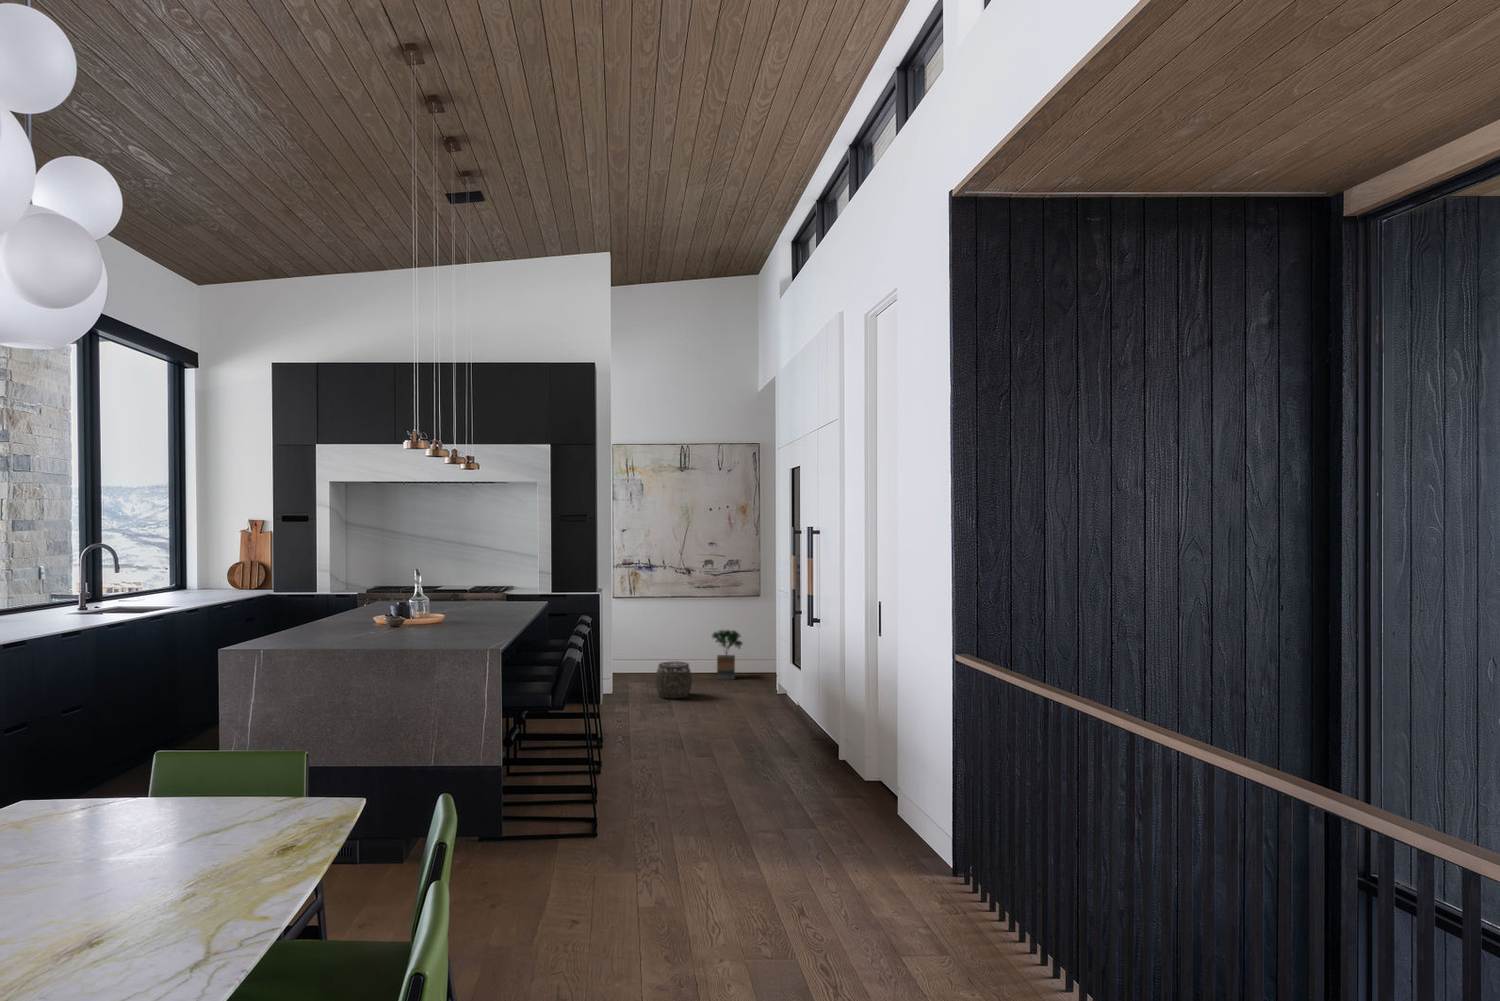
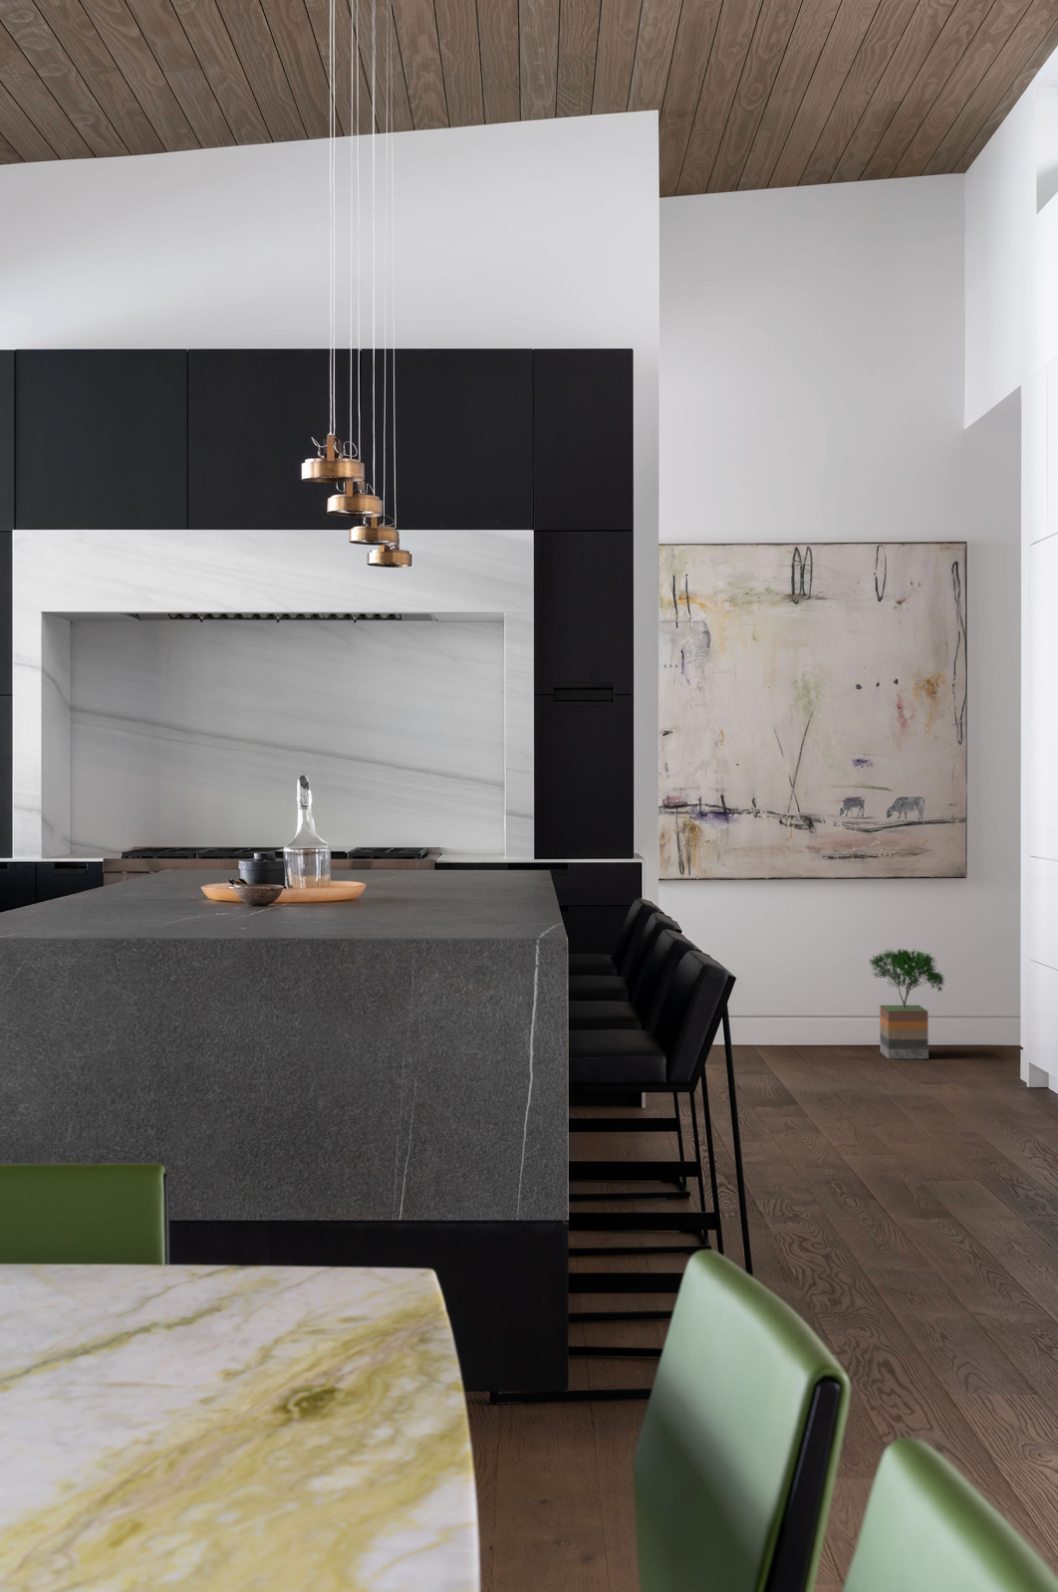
woven basket: present [655,661,692,699] -> none [798,1019,888,1107]

